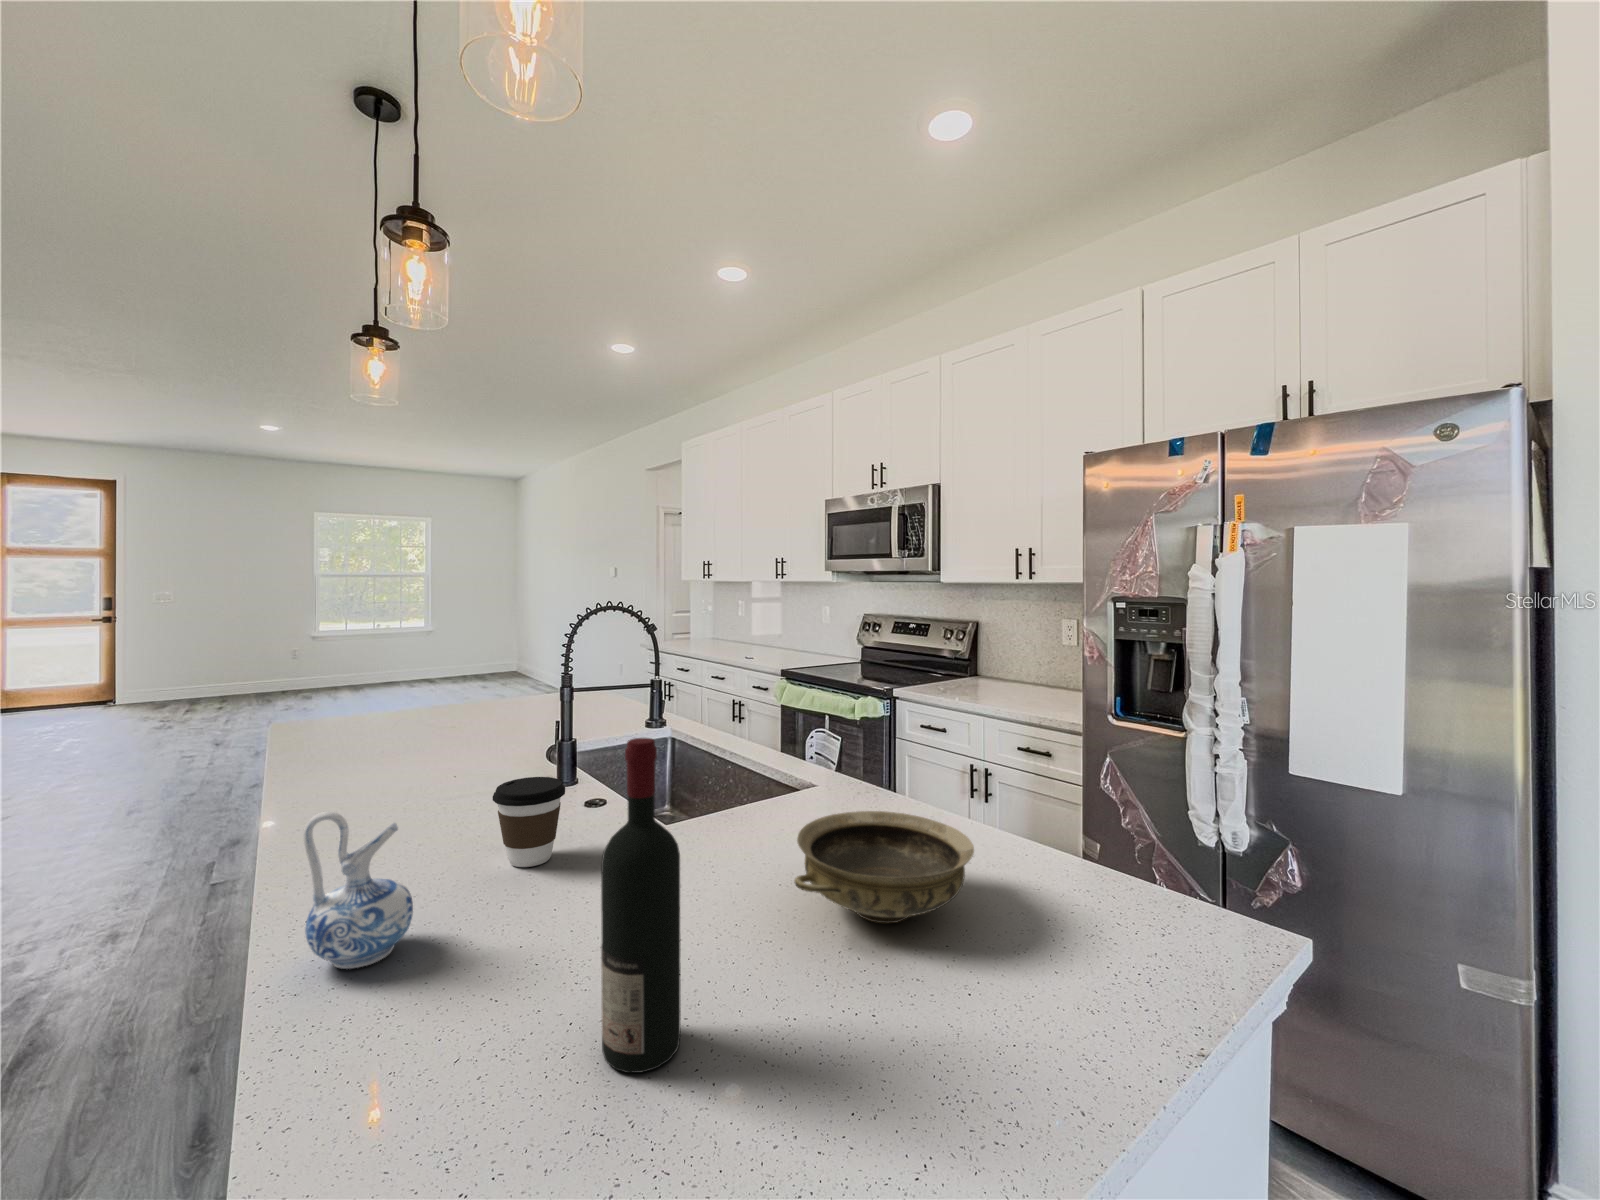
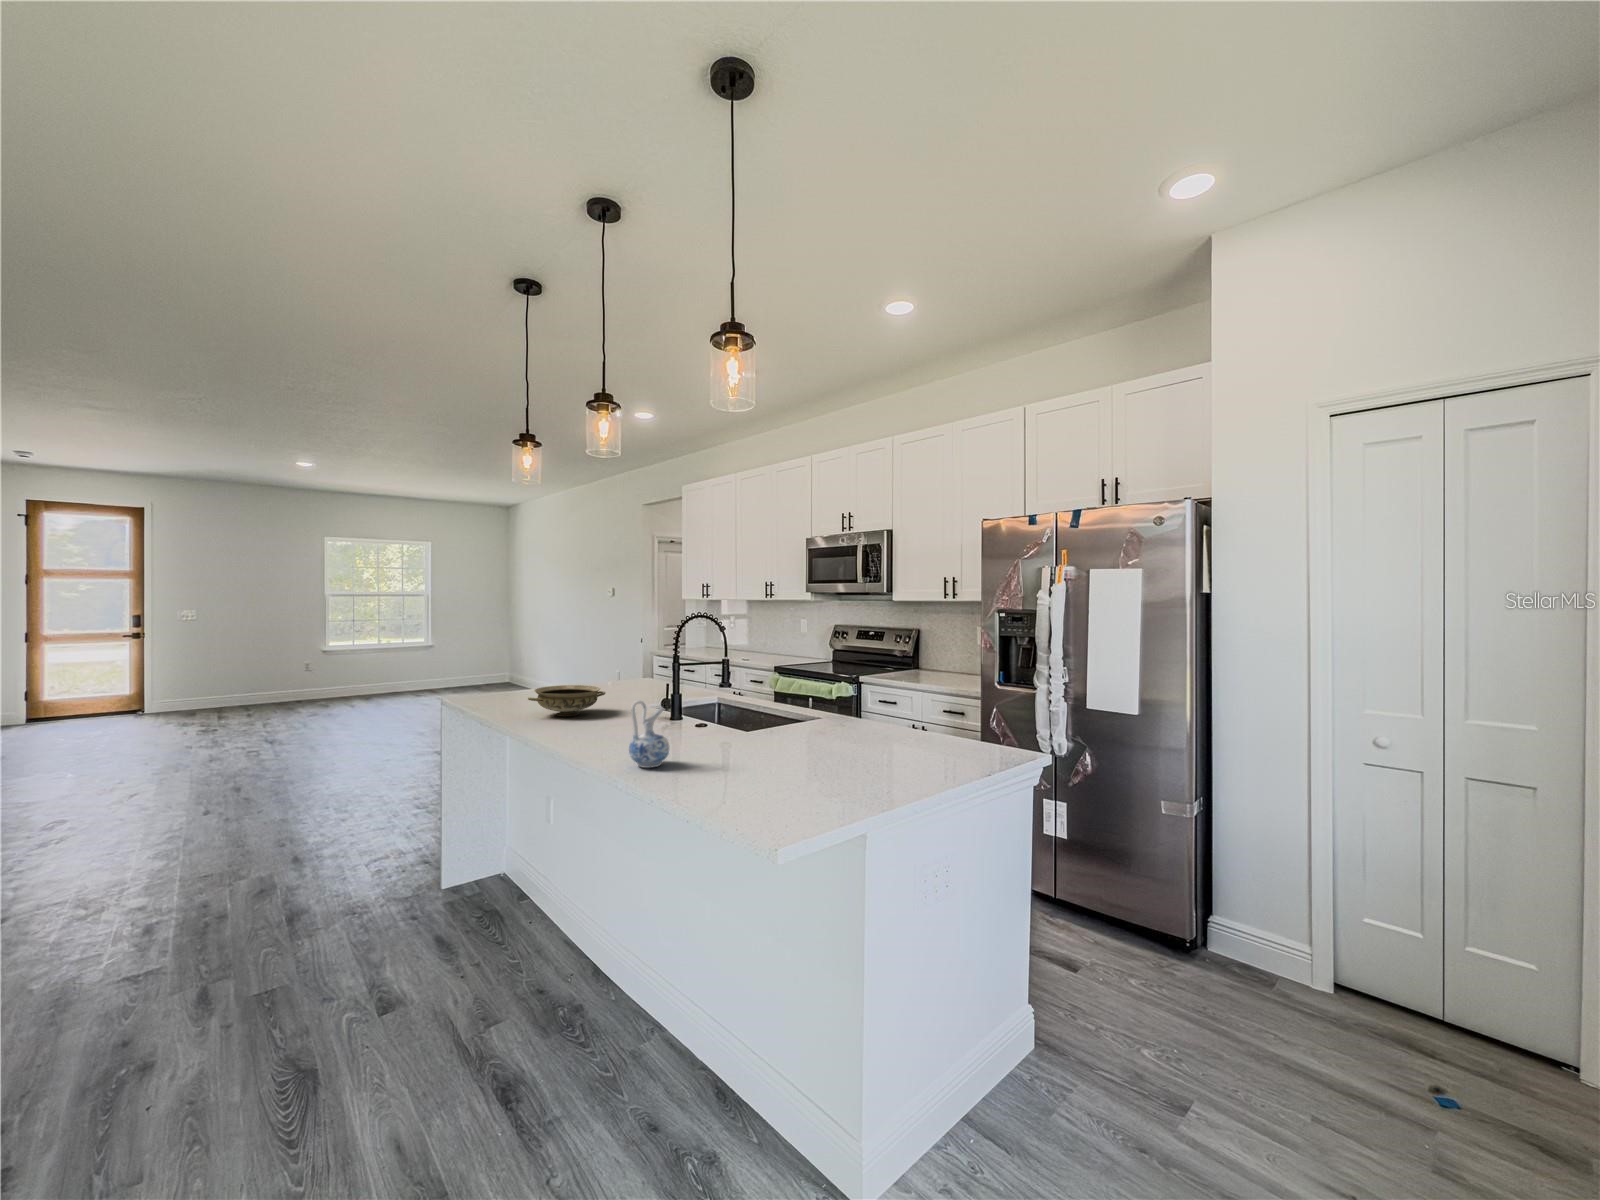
wine bottle: present [601,738,681,1073] -> none [774,661,803,783]
coffee cup: present [493,777,565,867] -> none [674,702,709,744]
ceramic bowl: present [795,811,974,923] -> present [528,685,605,716]

